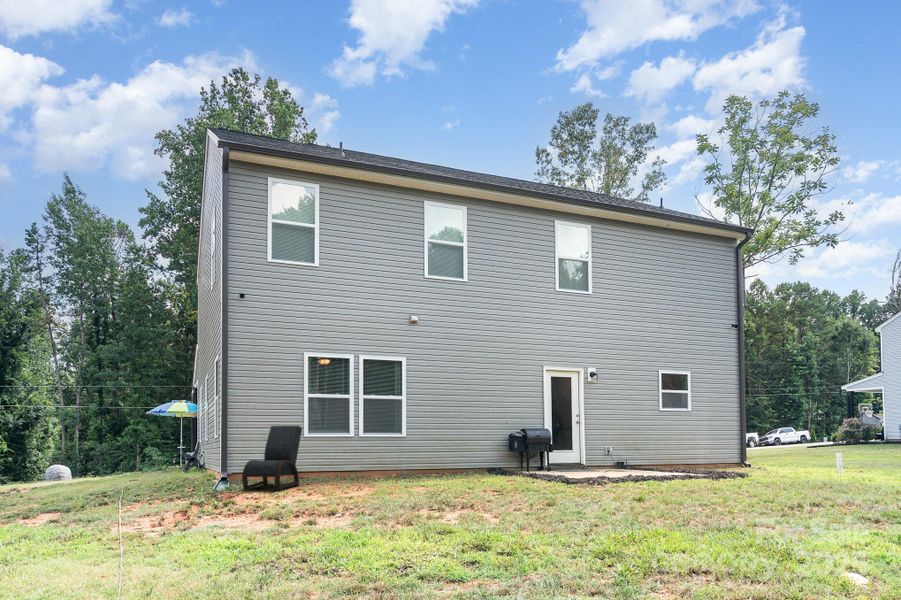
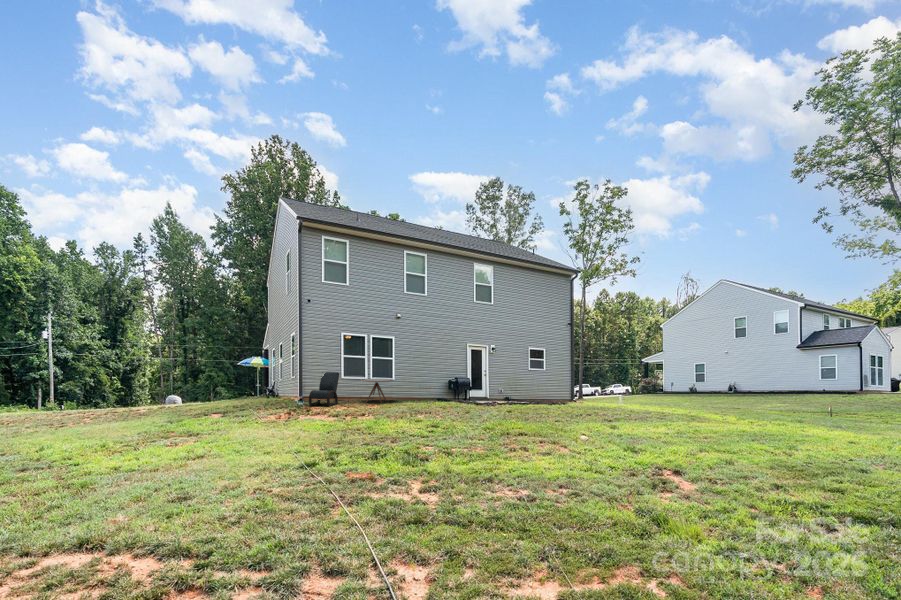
round table: none [342,435,403,482] -> present [361,379,393,403]

